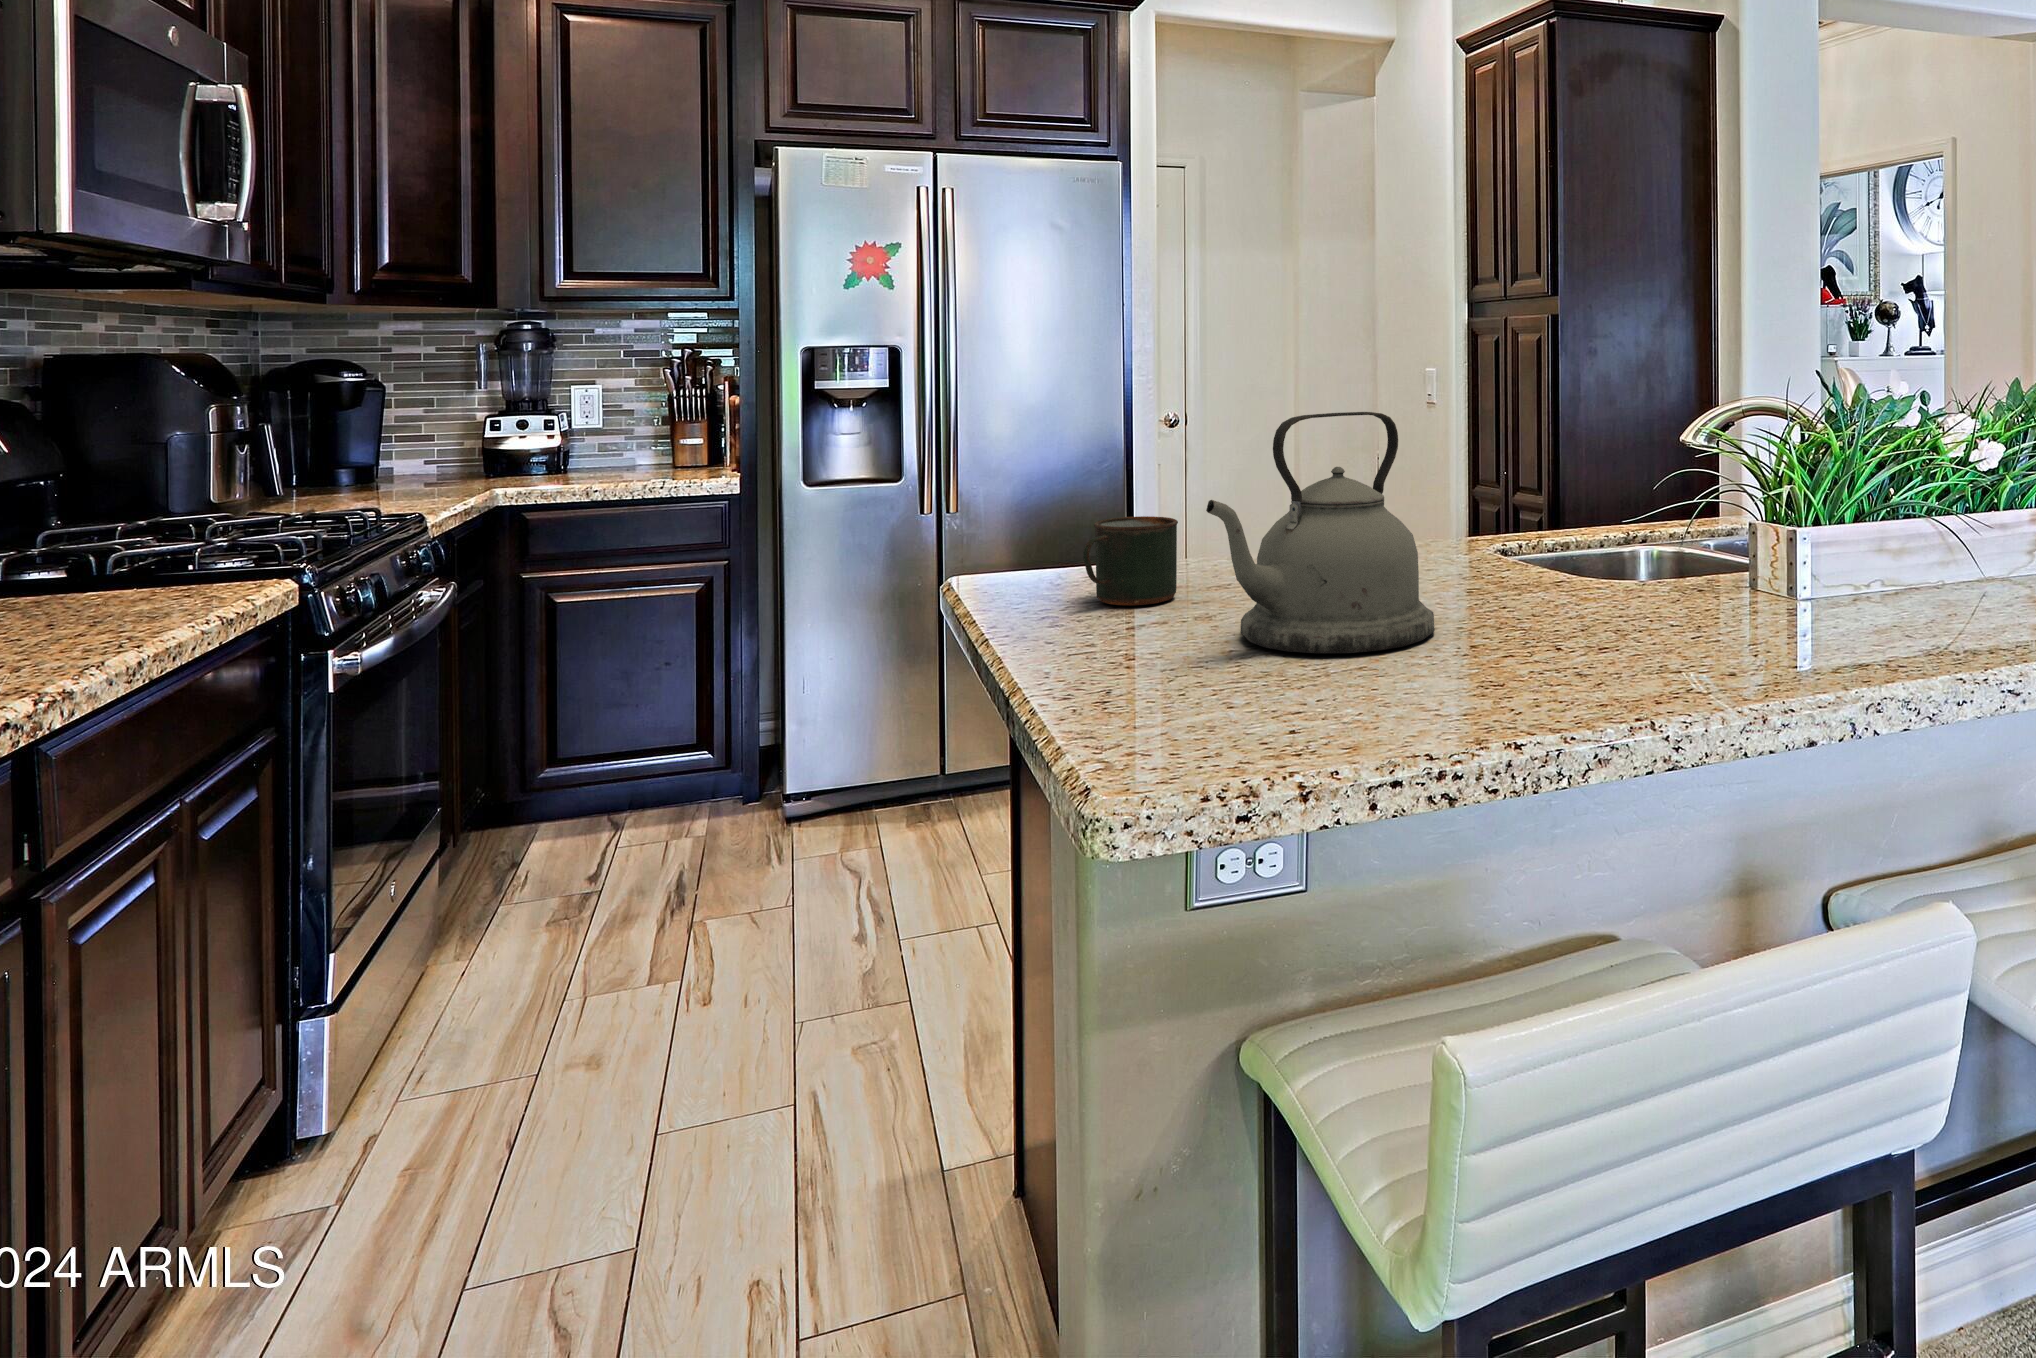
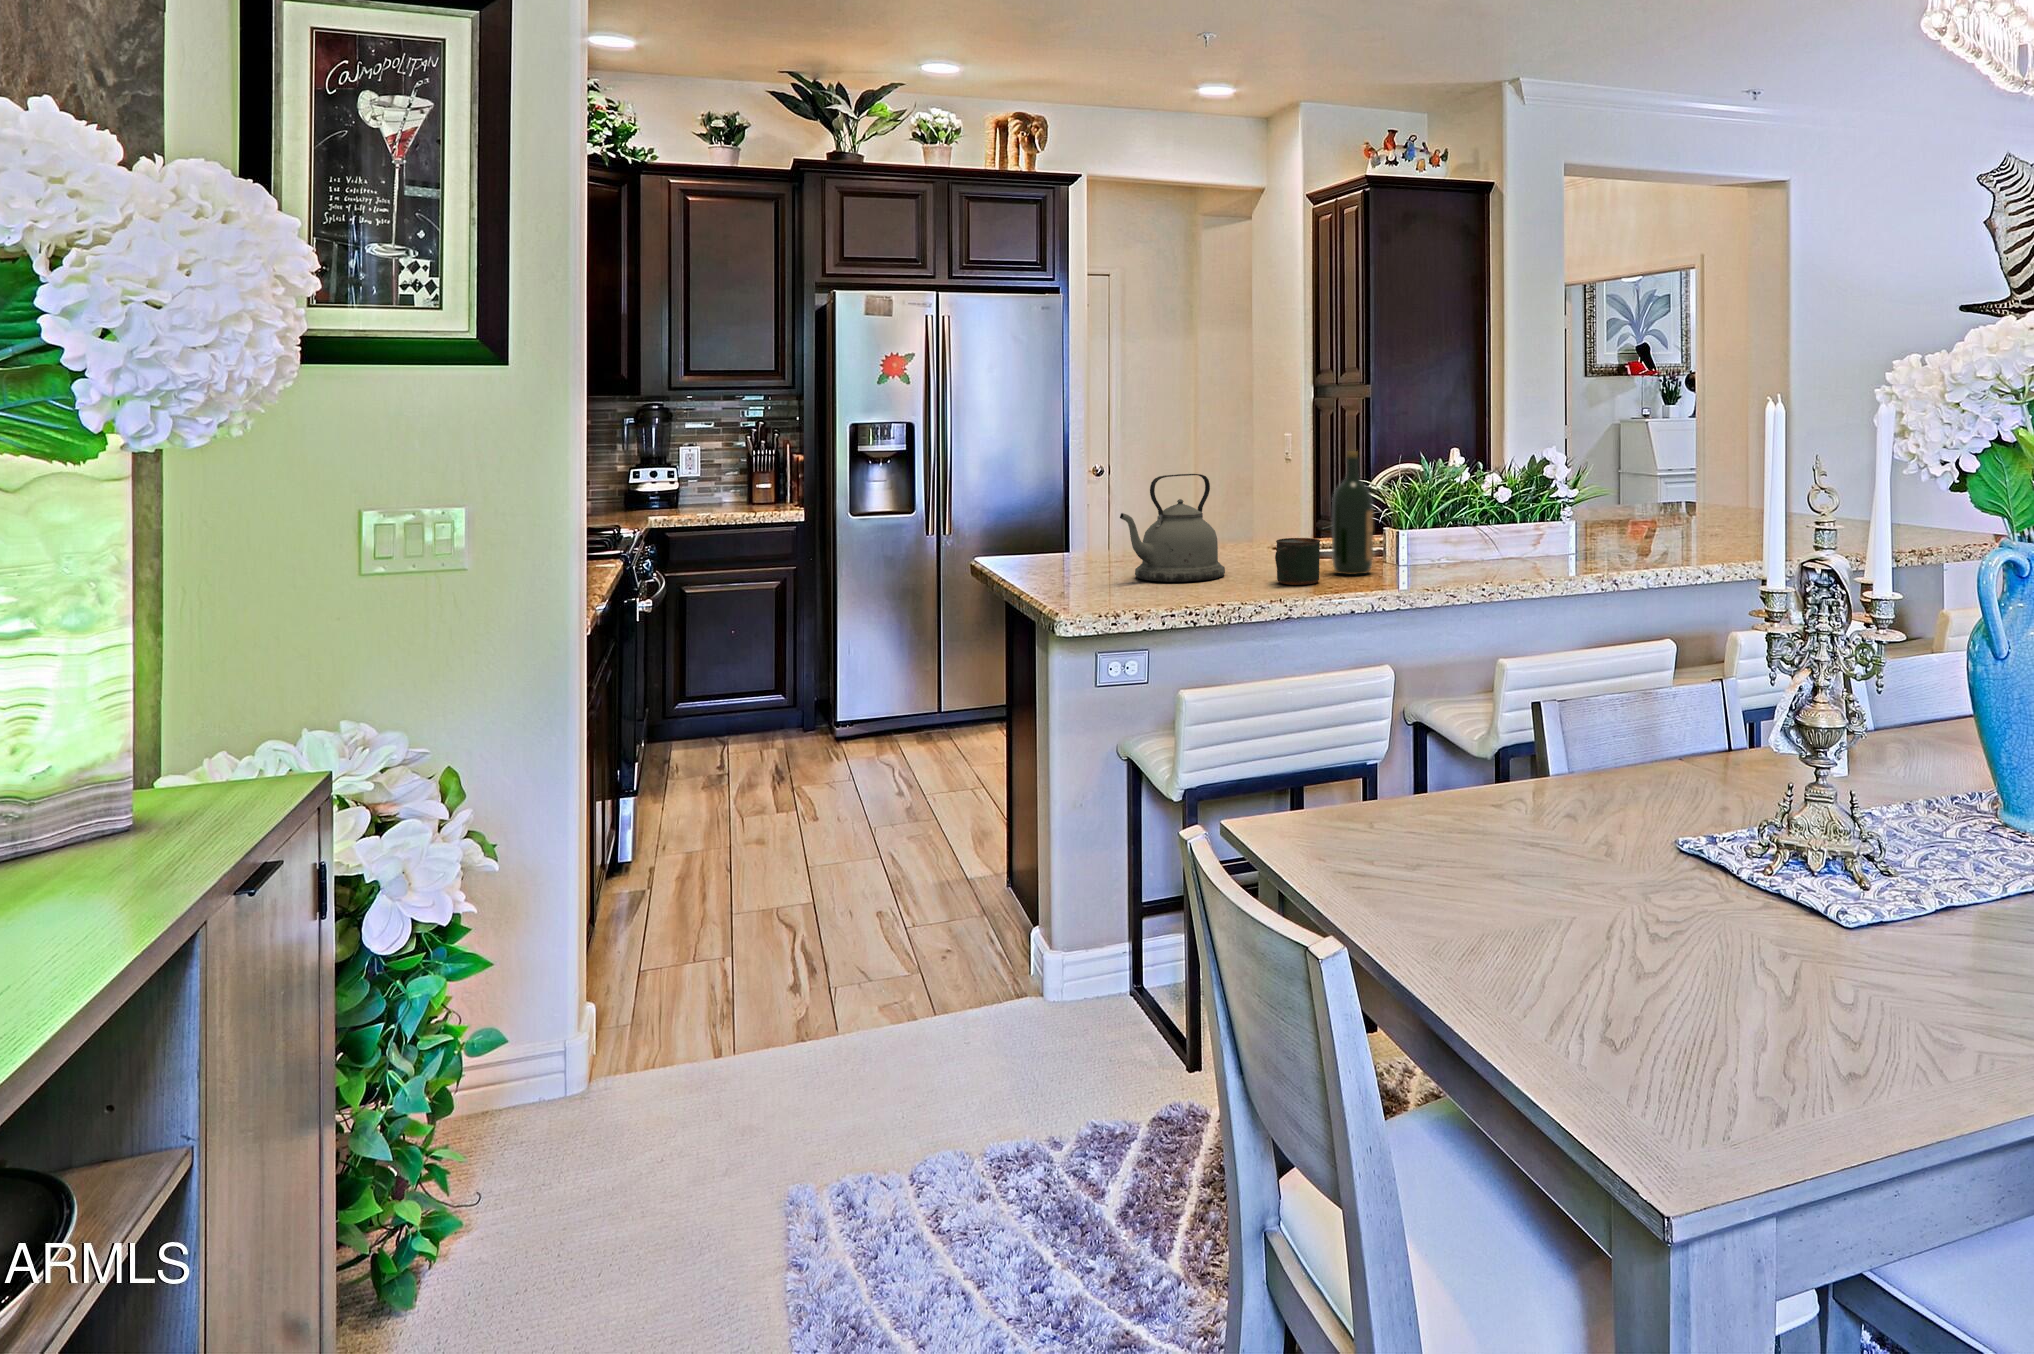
wine bottle: none [1664,362,1755,630] -> present [1332,451,1373,575]
mug: present [1083,516,1178,605] -> present [1275,538,1320,585]

